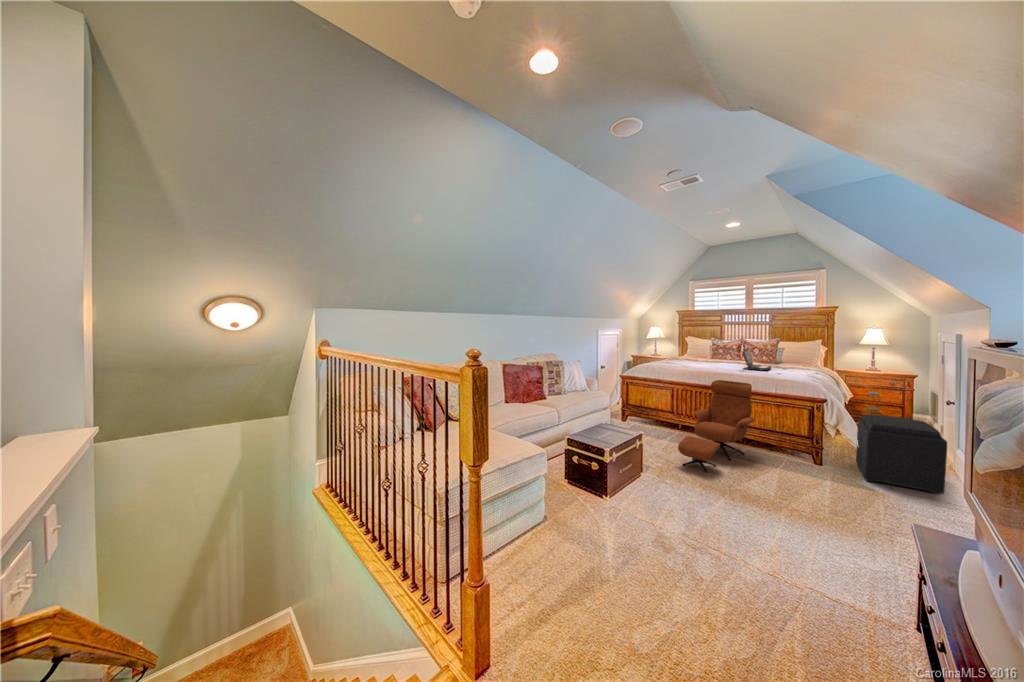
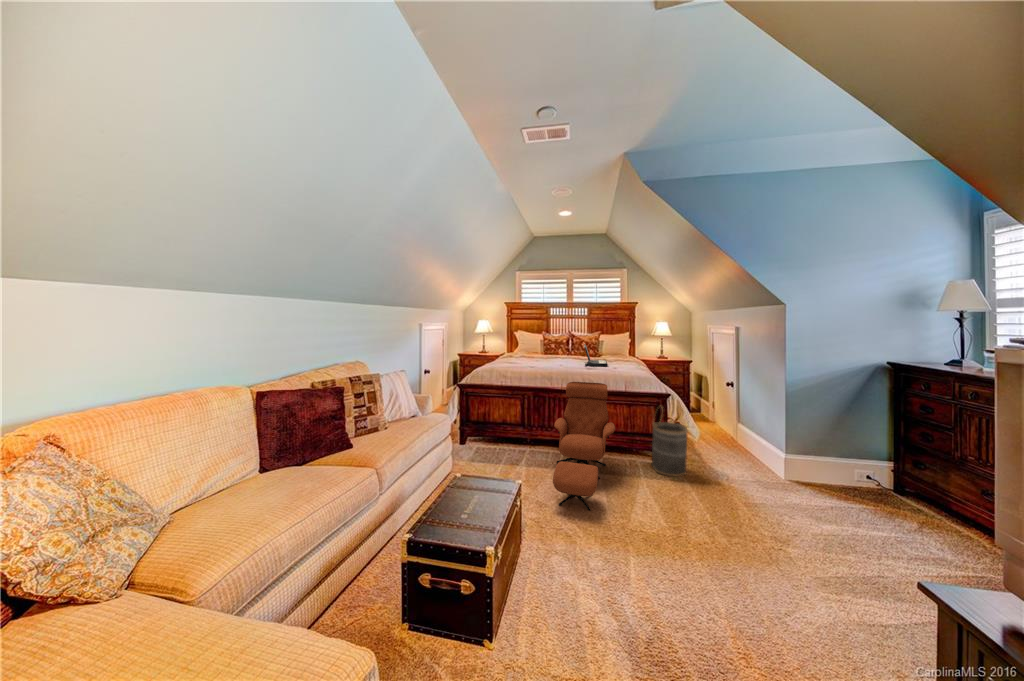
basket: none [794,407,834,474] -> present [651,410,688,476]
ottoman: present [856,415,947,494] -> none [690,404,773,476]

